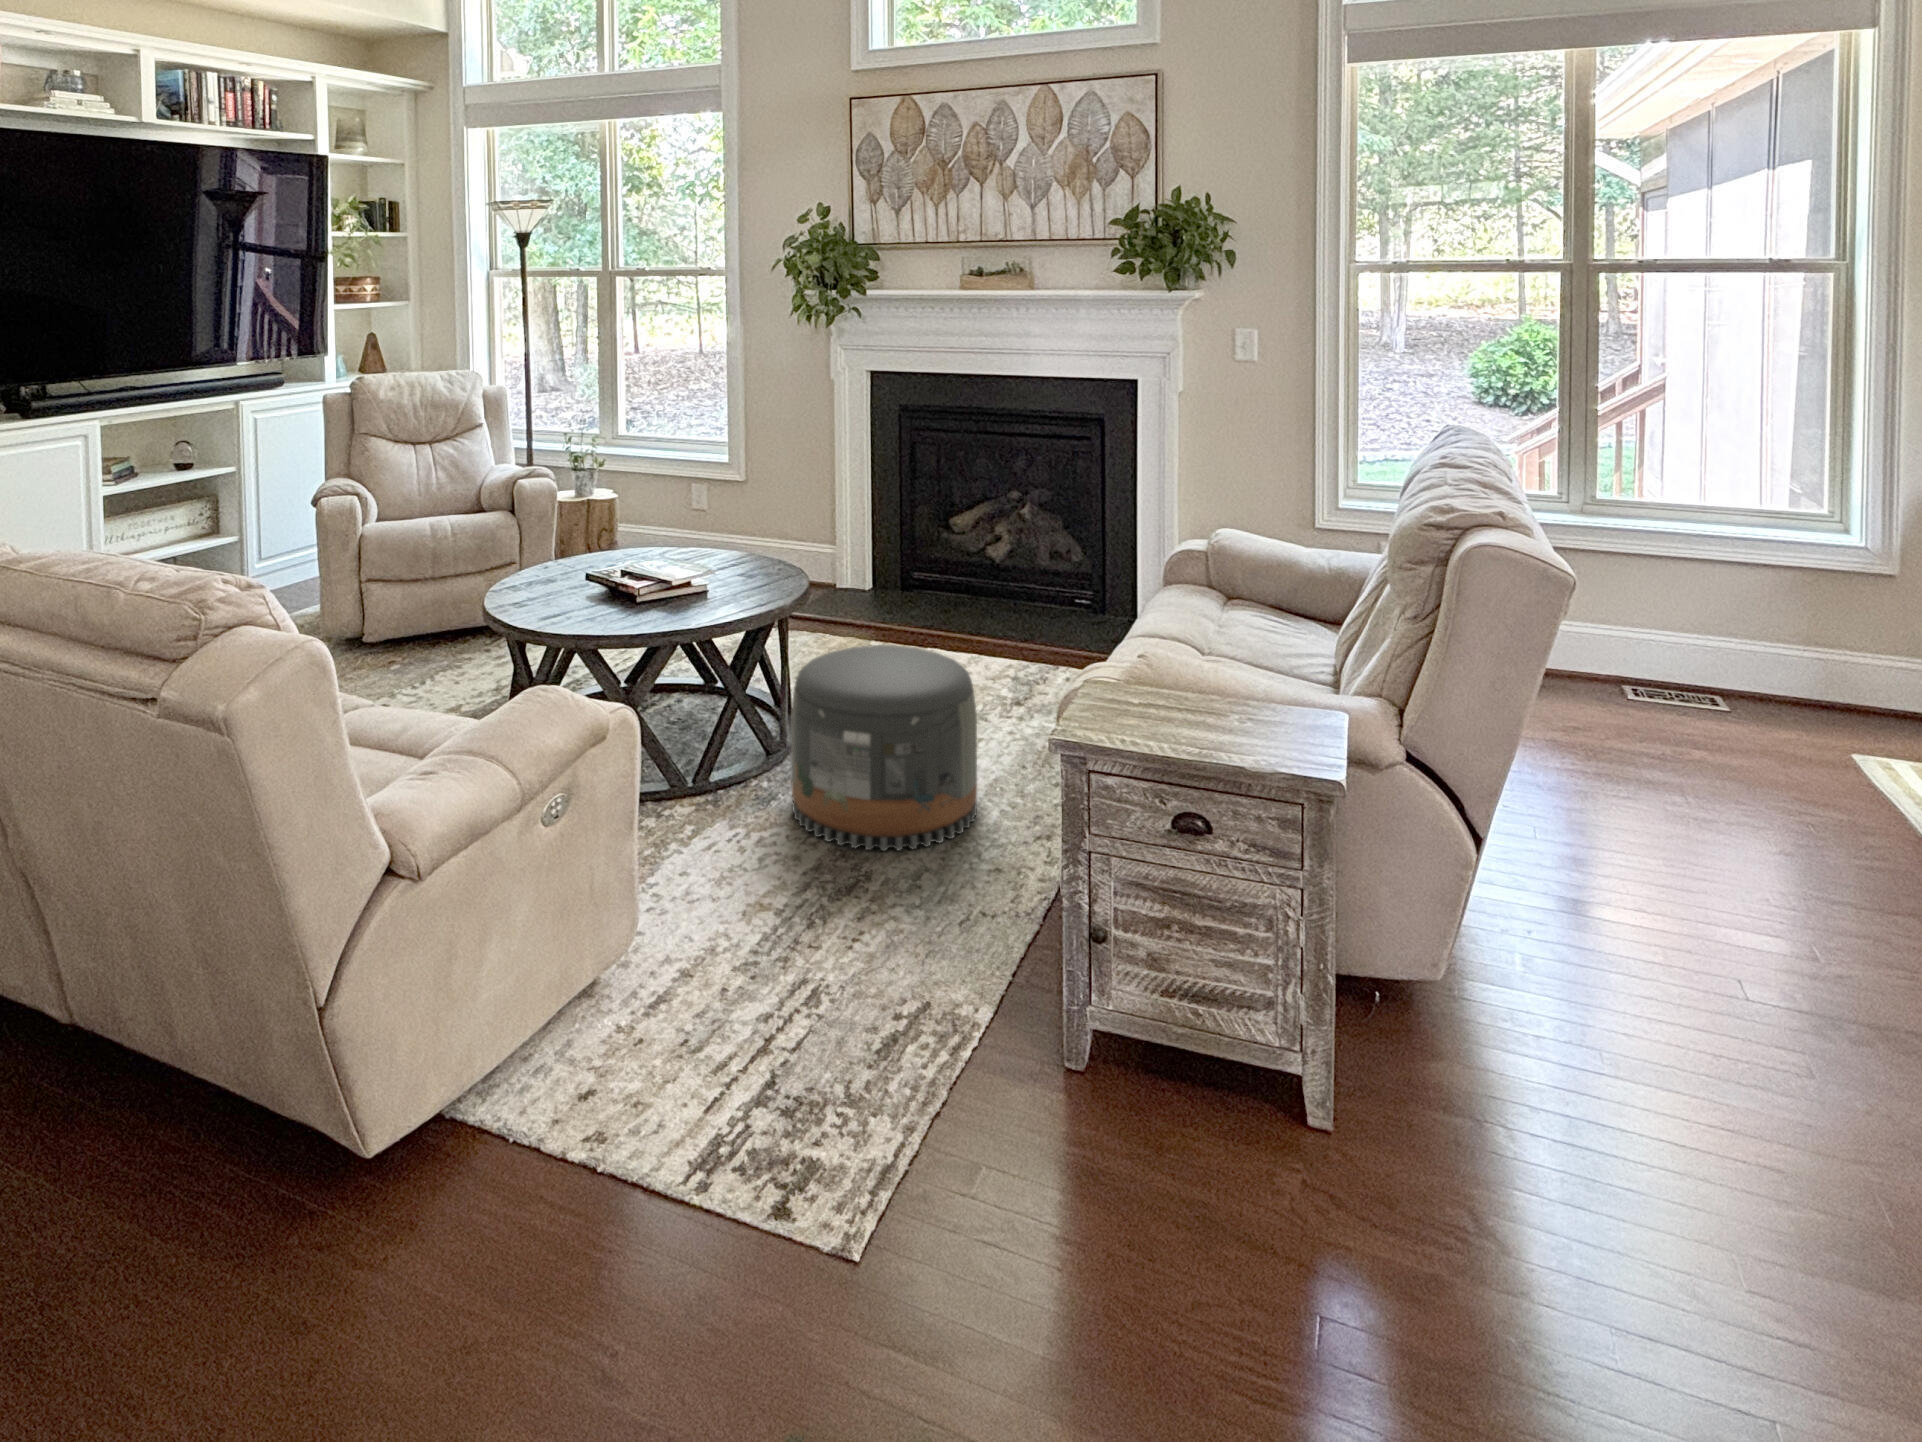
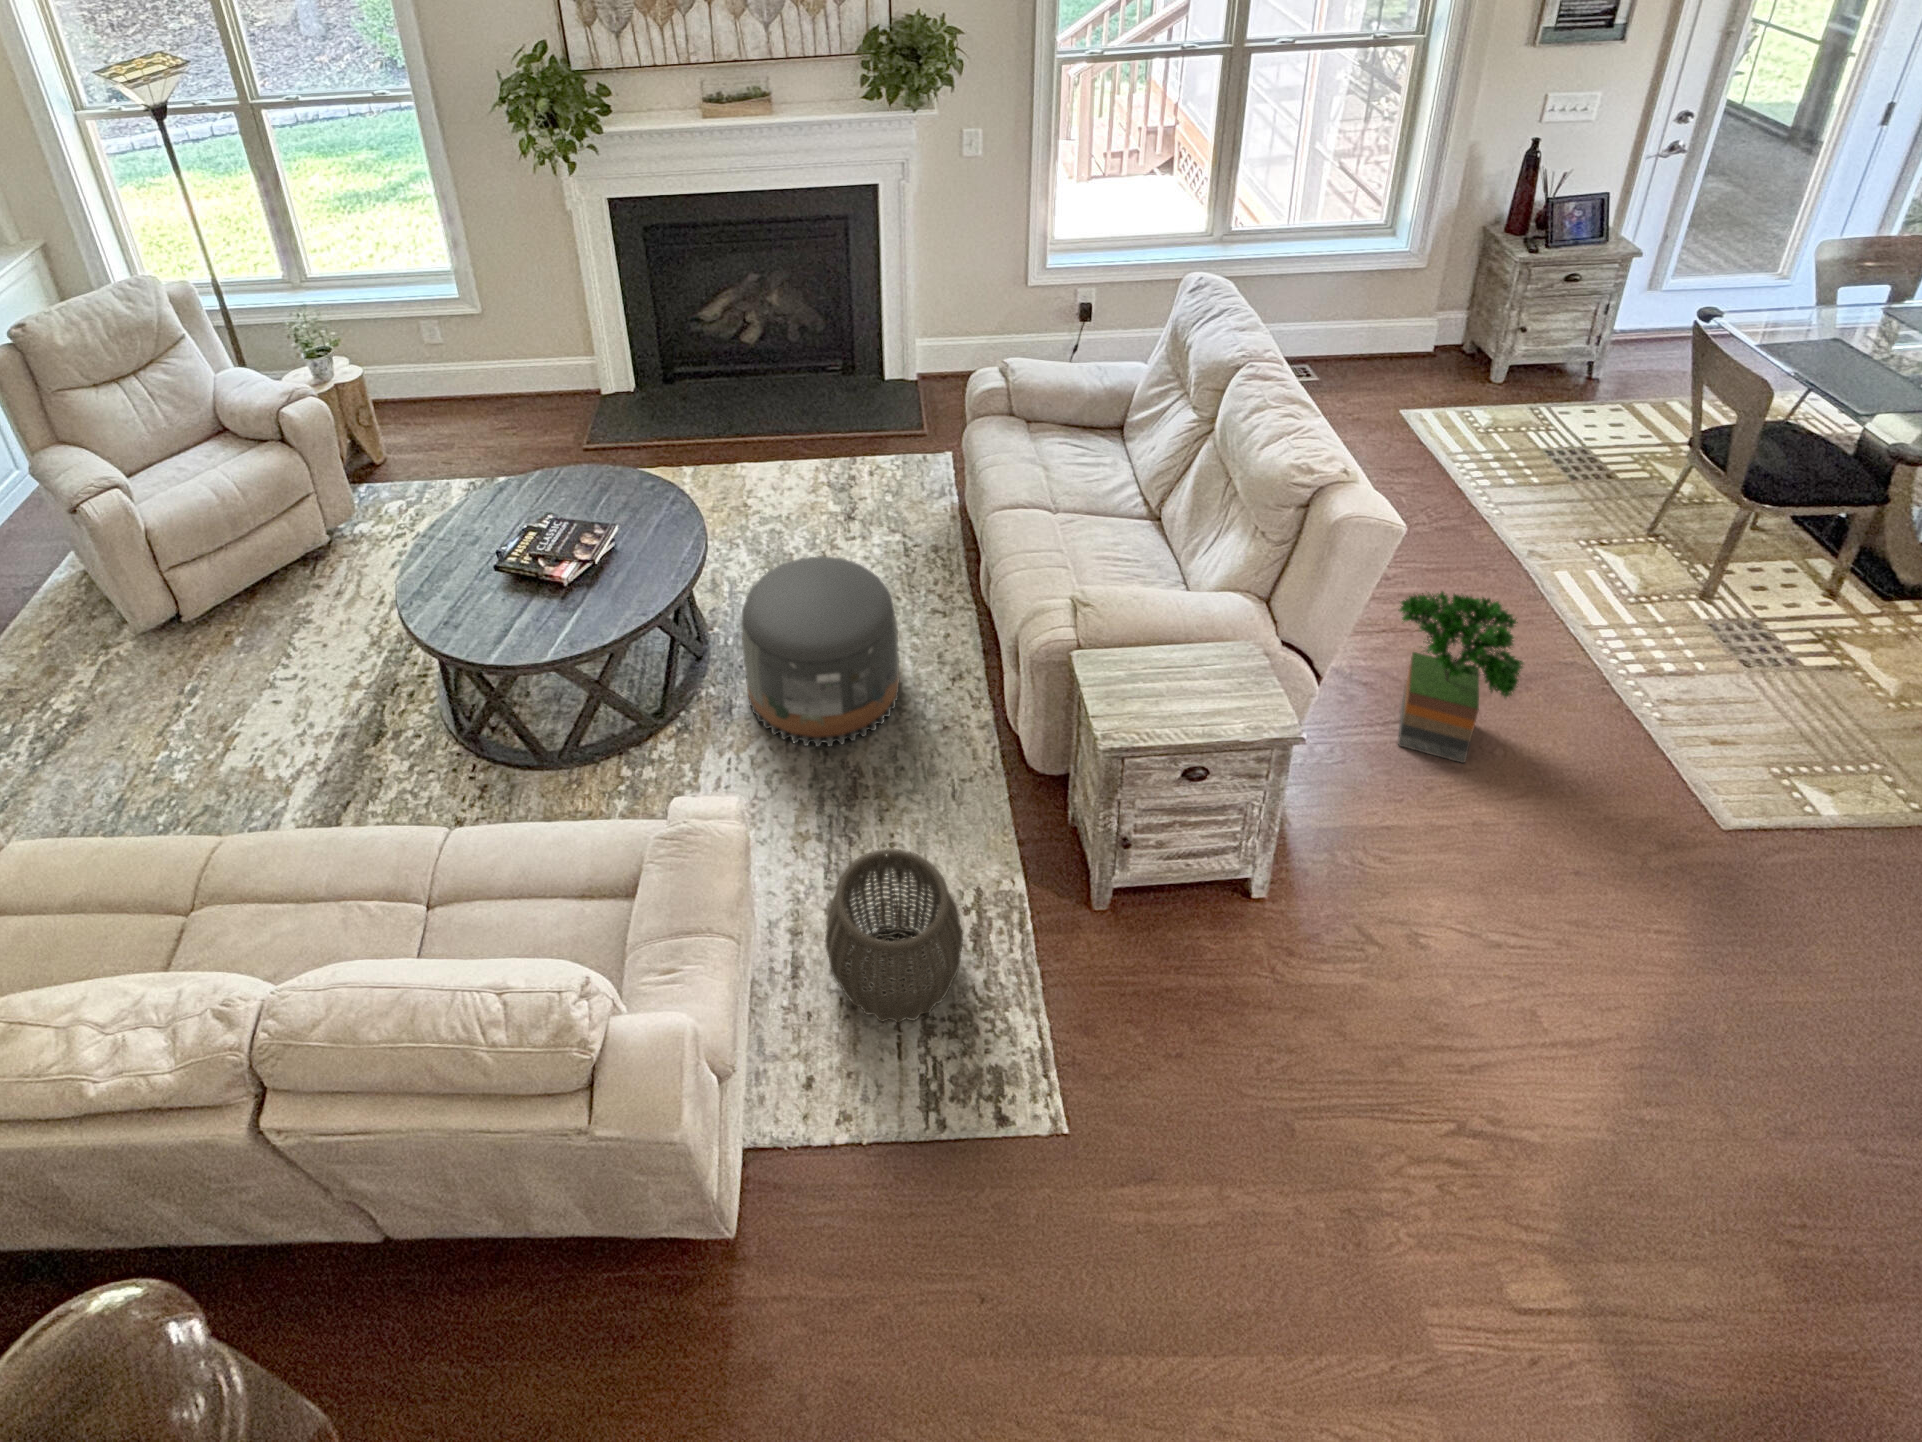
potted tree: none [1651,771,1874,1095] -> present [1398,591,1523,763]
woven basket: none [673,854,859,1087] -> present [825,849,963,1022]

